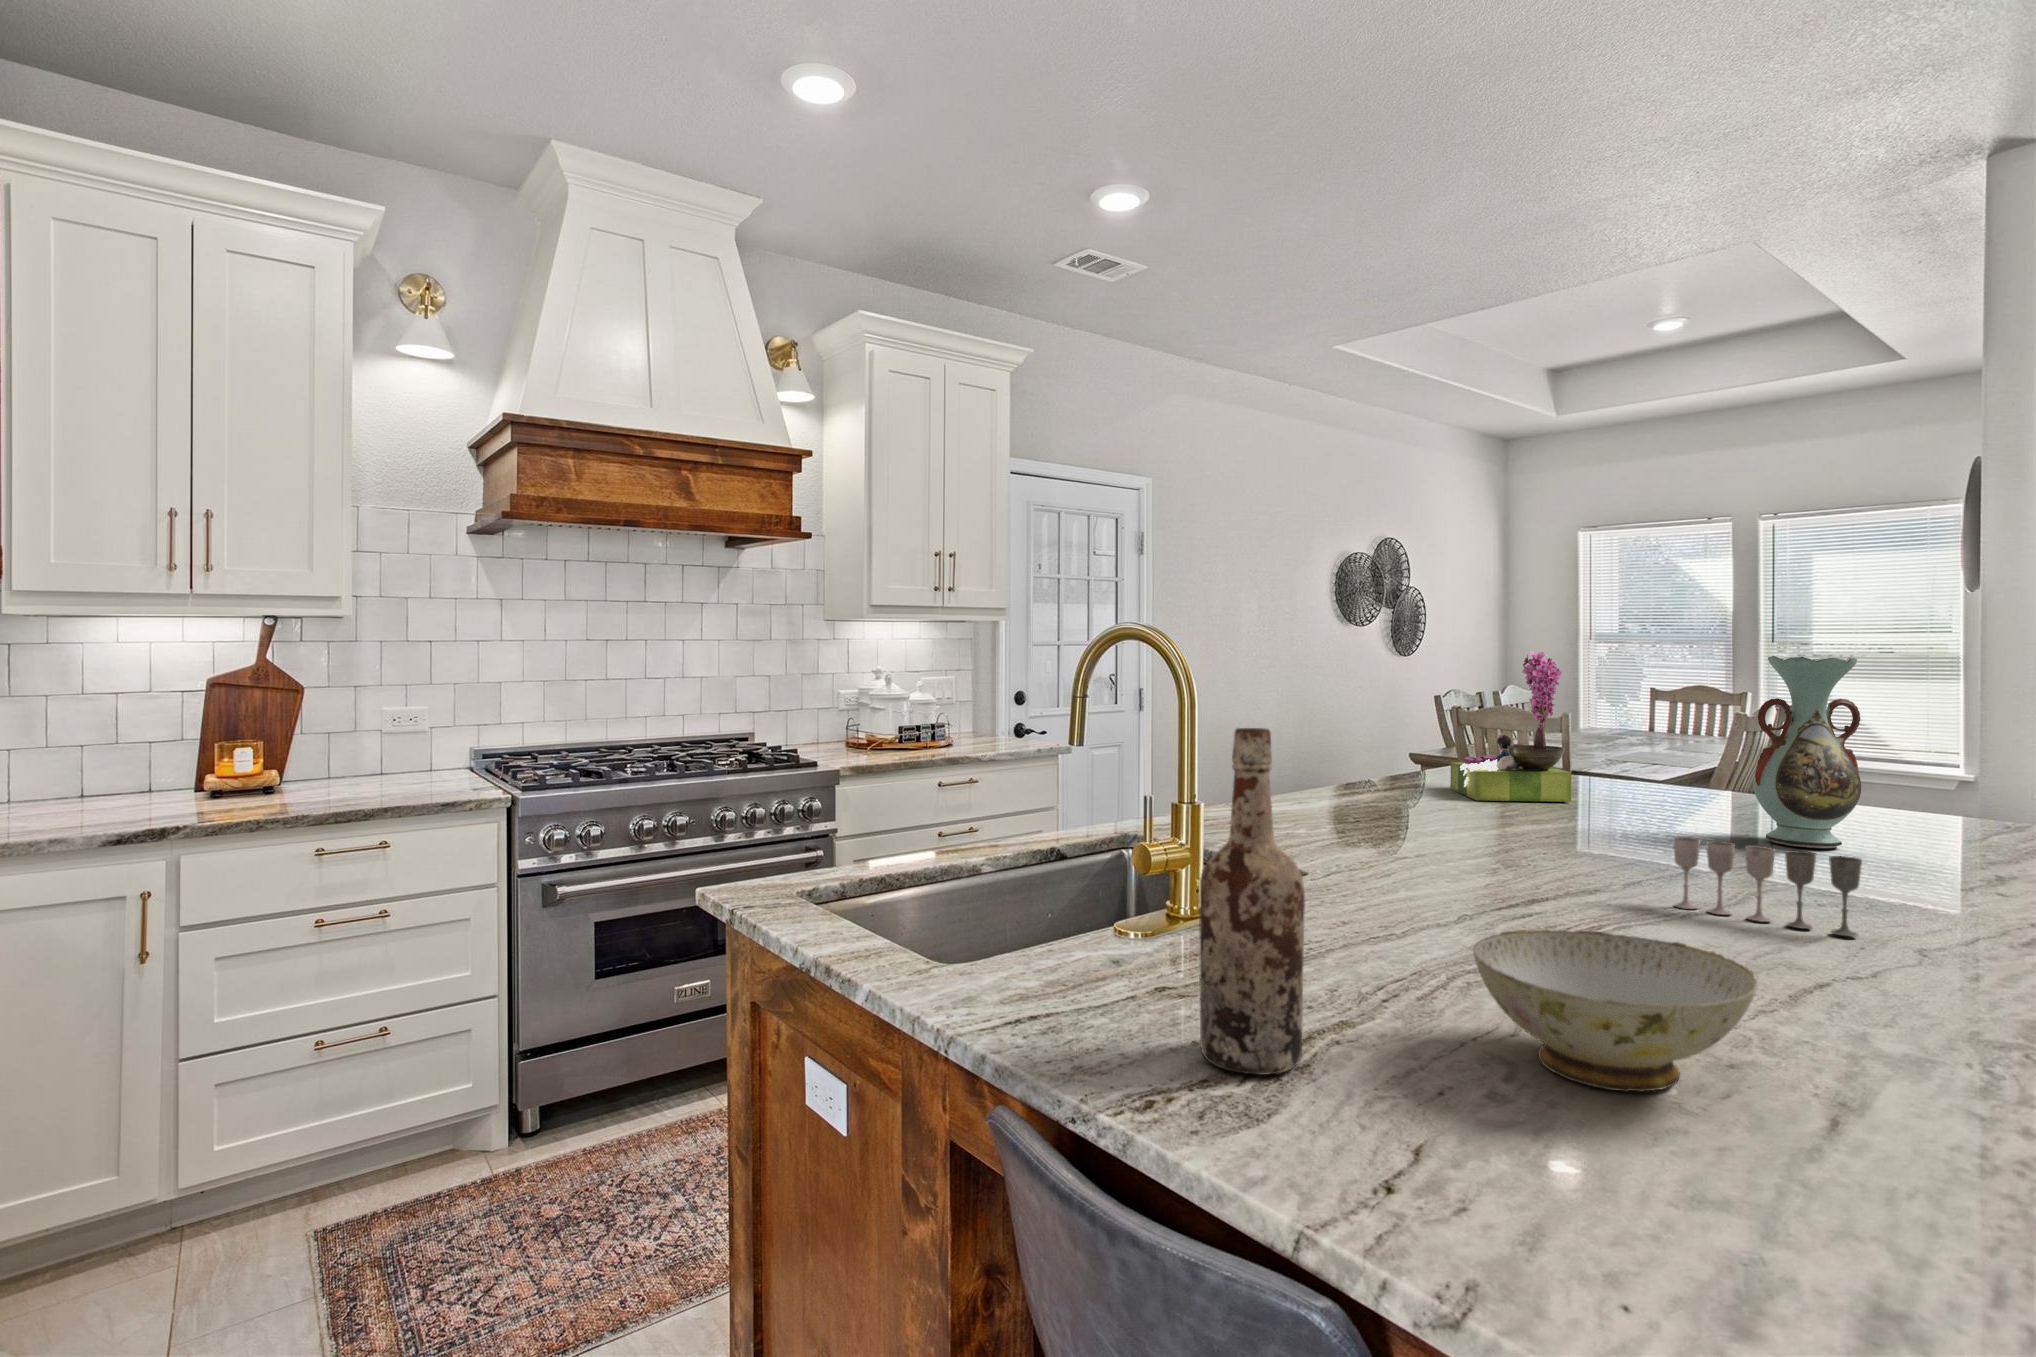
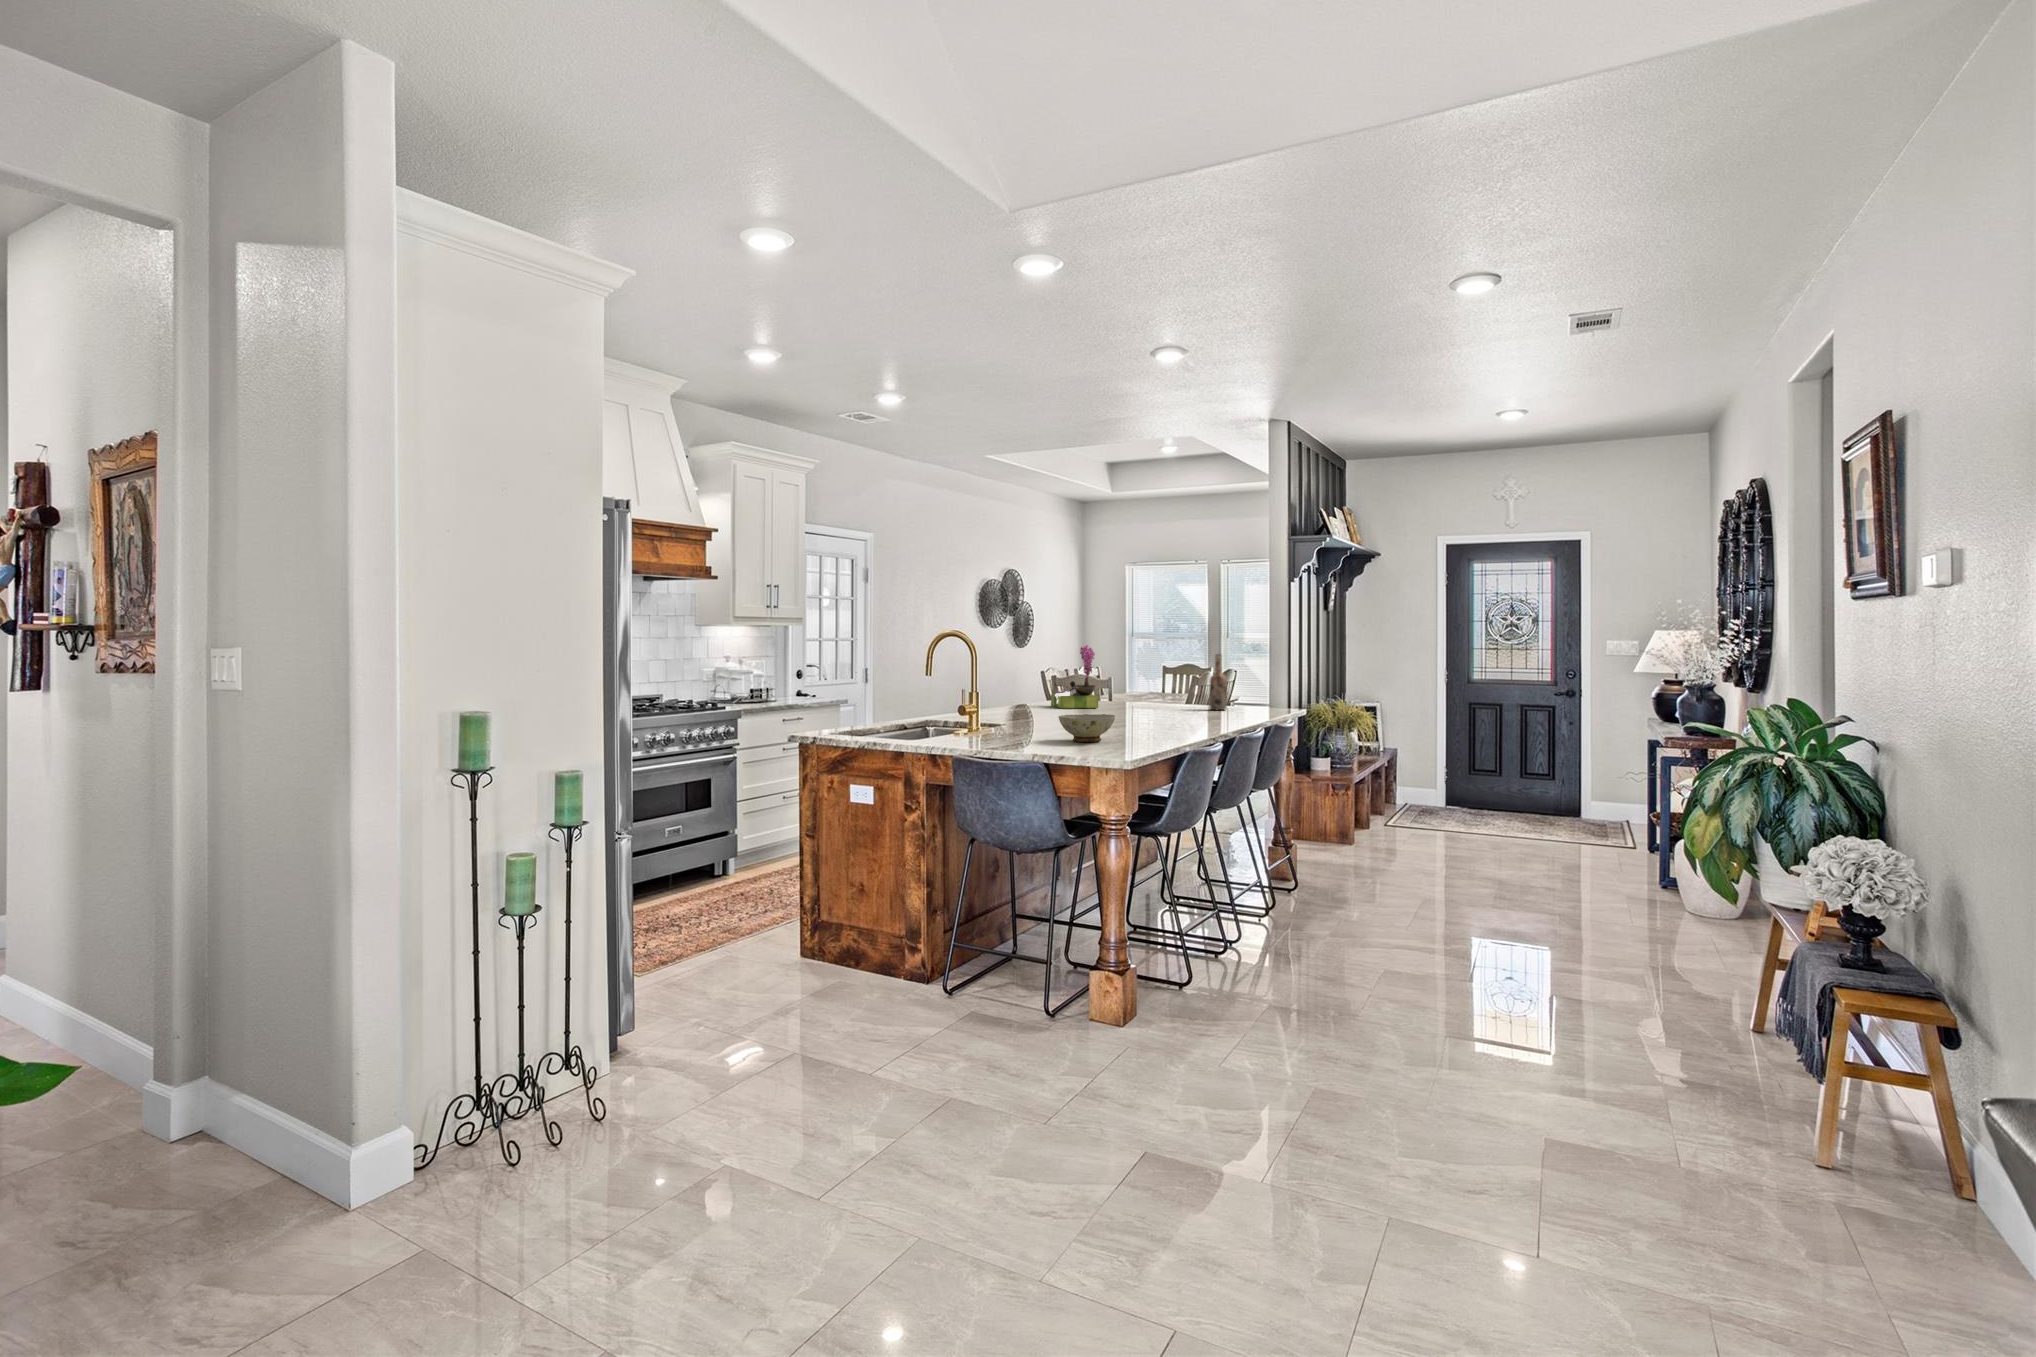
decorative vase: present [1753,656,1861,848] -> none [1155,646,1188,715]
wine bottle: present [1199,728,1305,1075] -> present [1209,654,1227,710]
wine glass: present [1673,837,1862,937] -> none [1117,704,1163,727]

